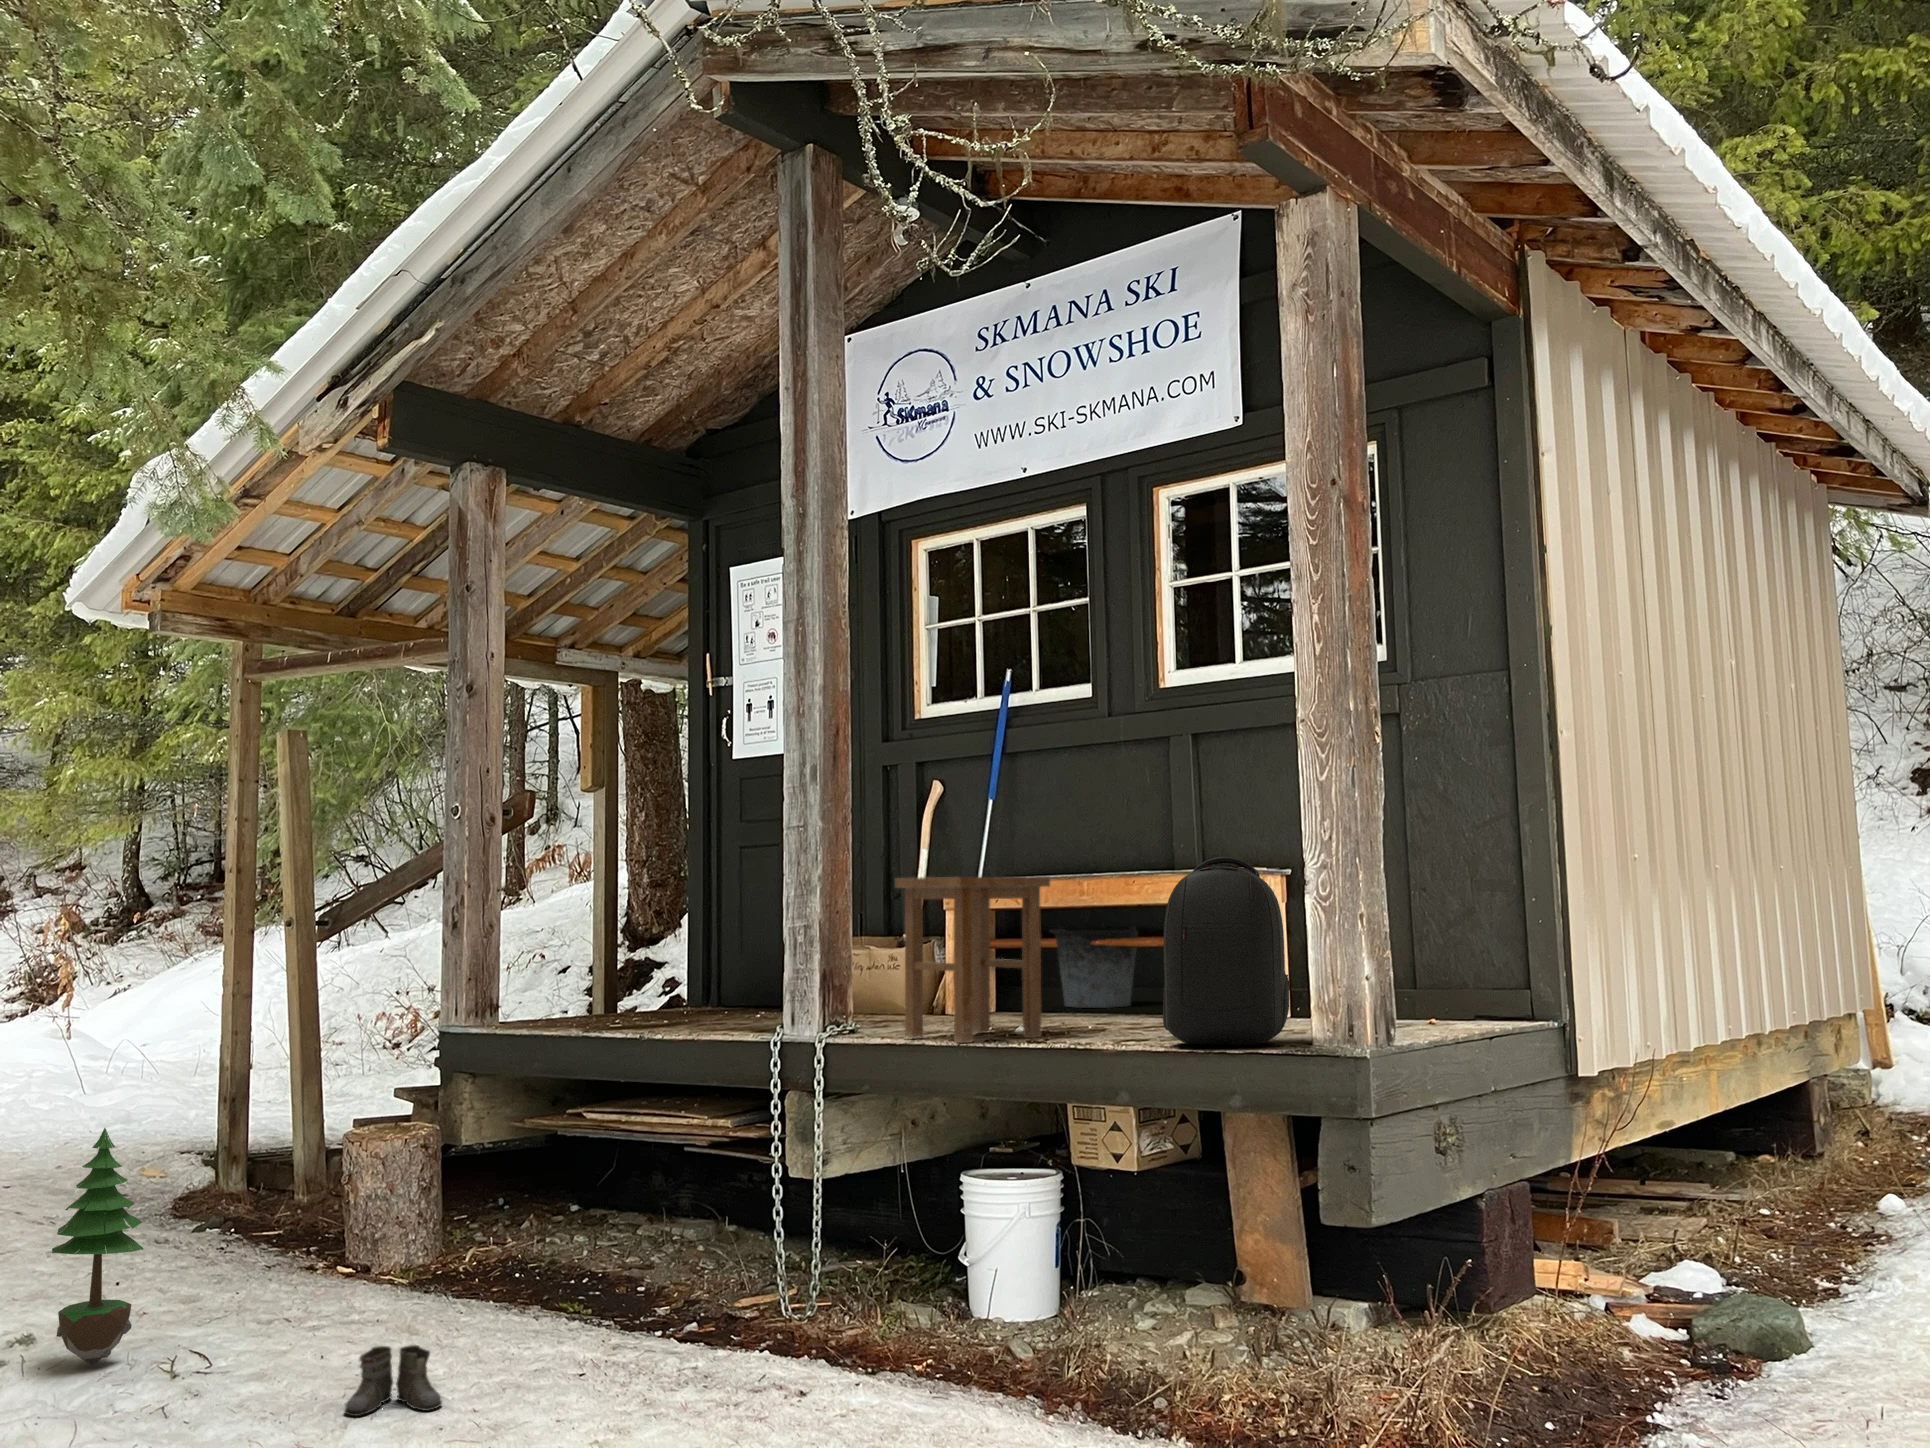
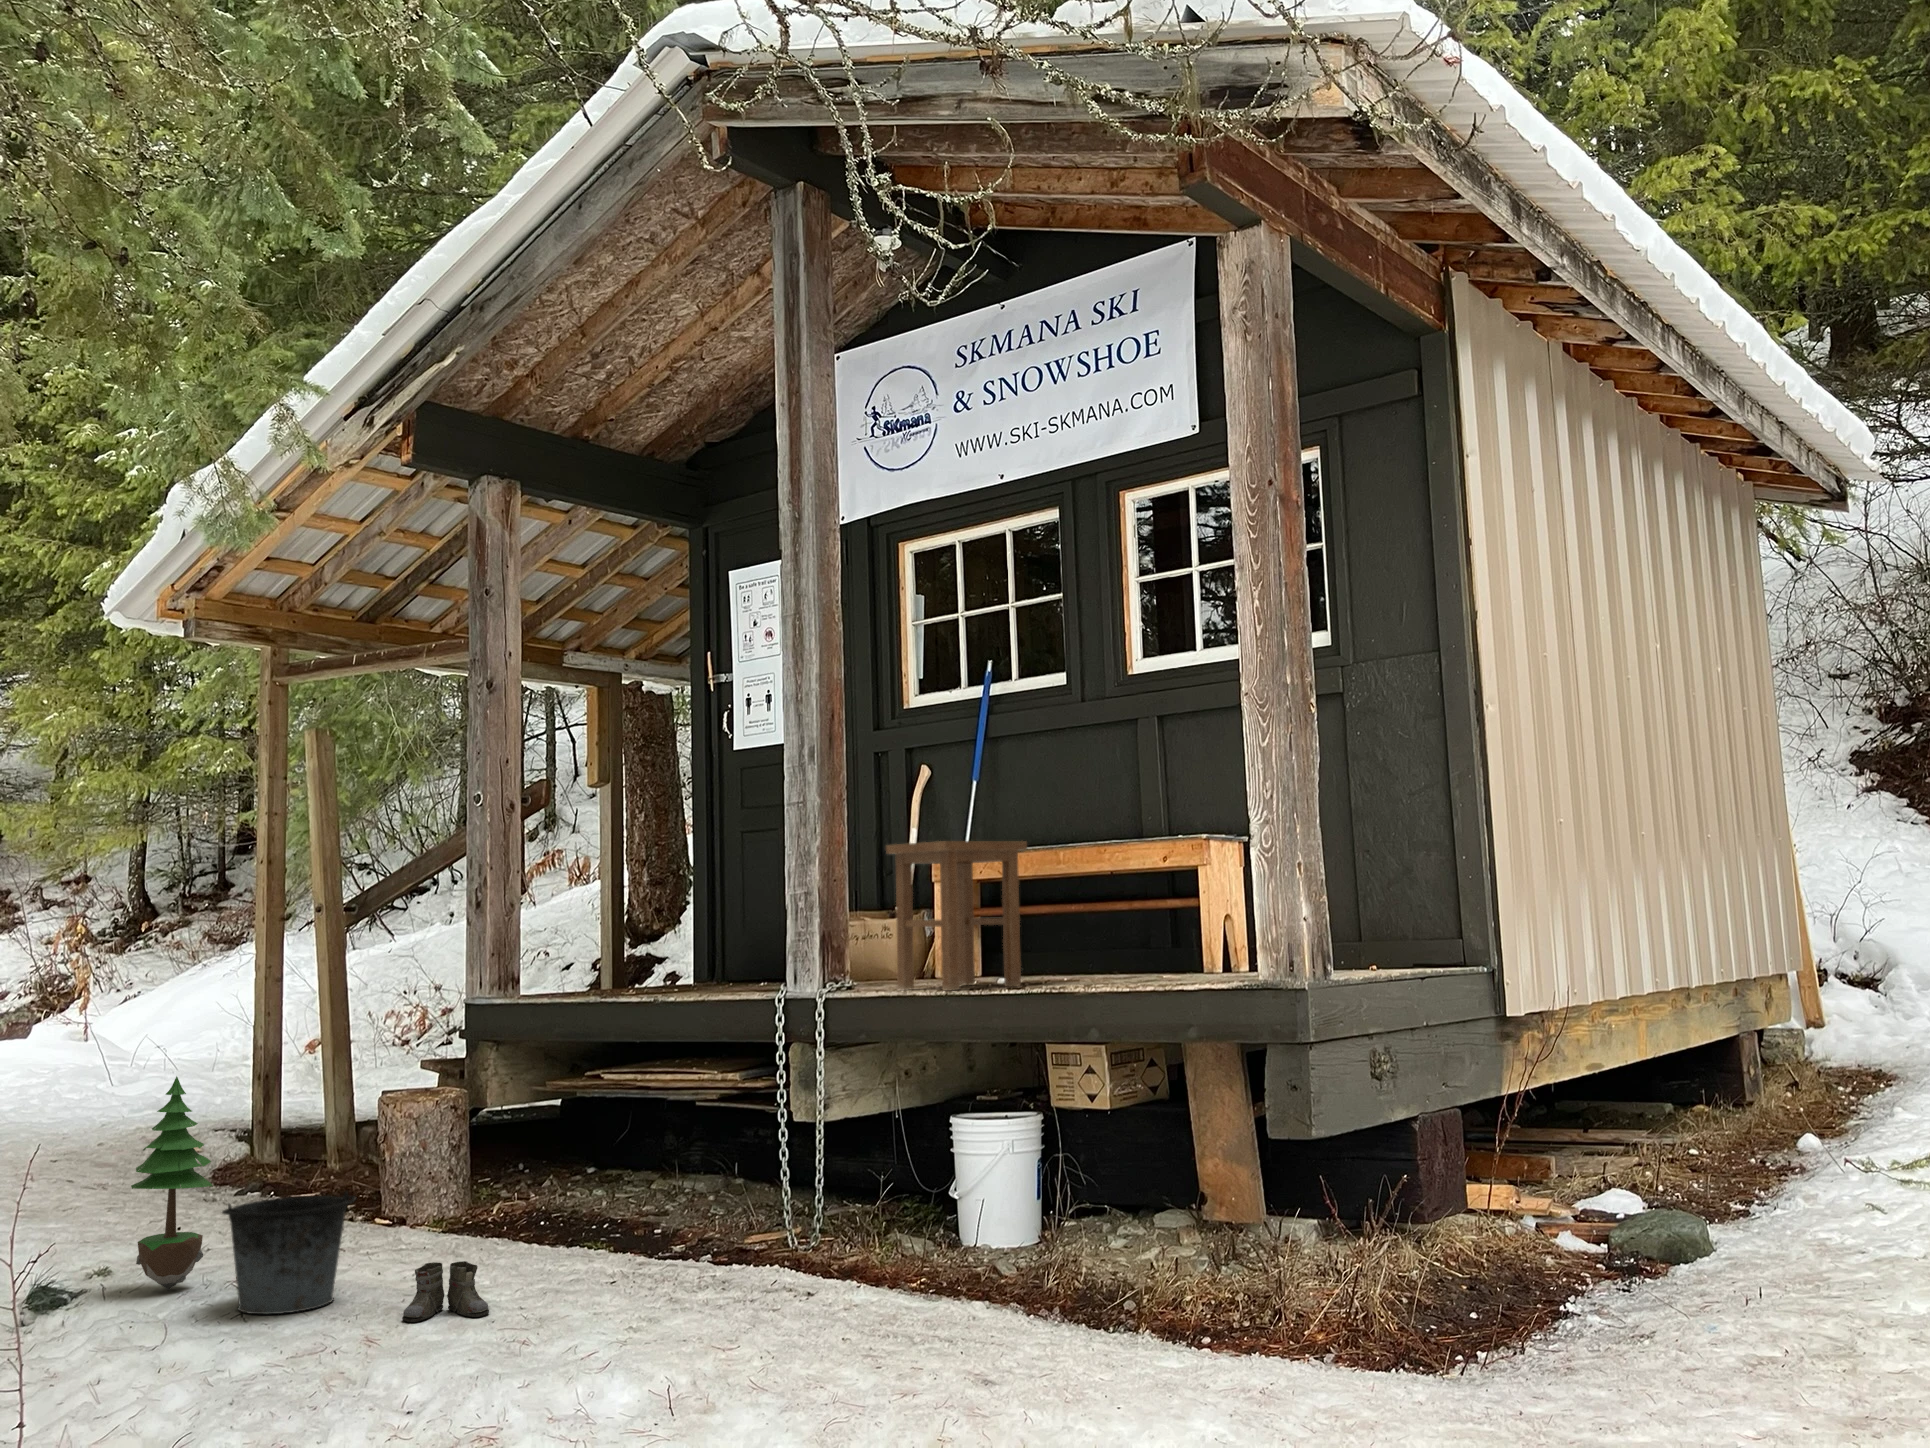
backpack: present [1163,857,1290,1045] -> none [1129,818,1242,984]
bucket: present [1050,925,1138,1008] -> present [222,1191,356,1314]

